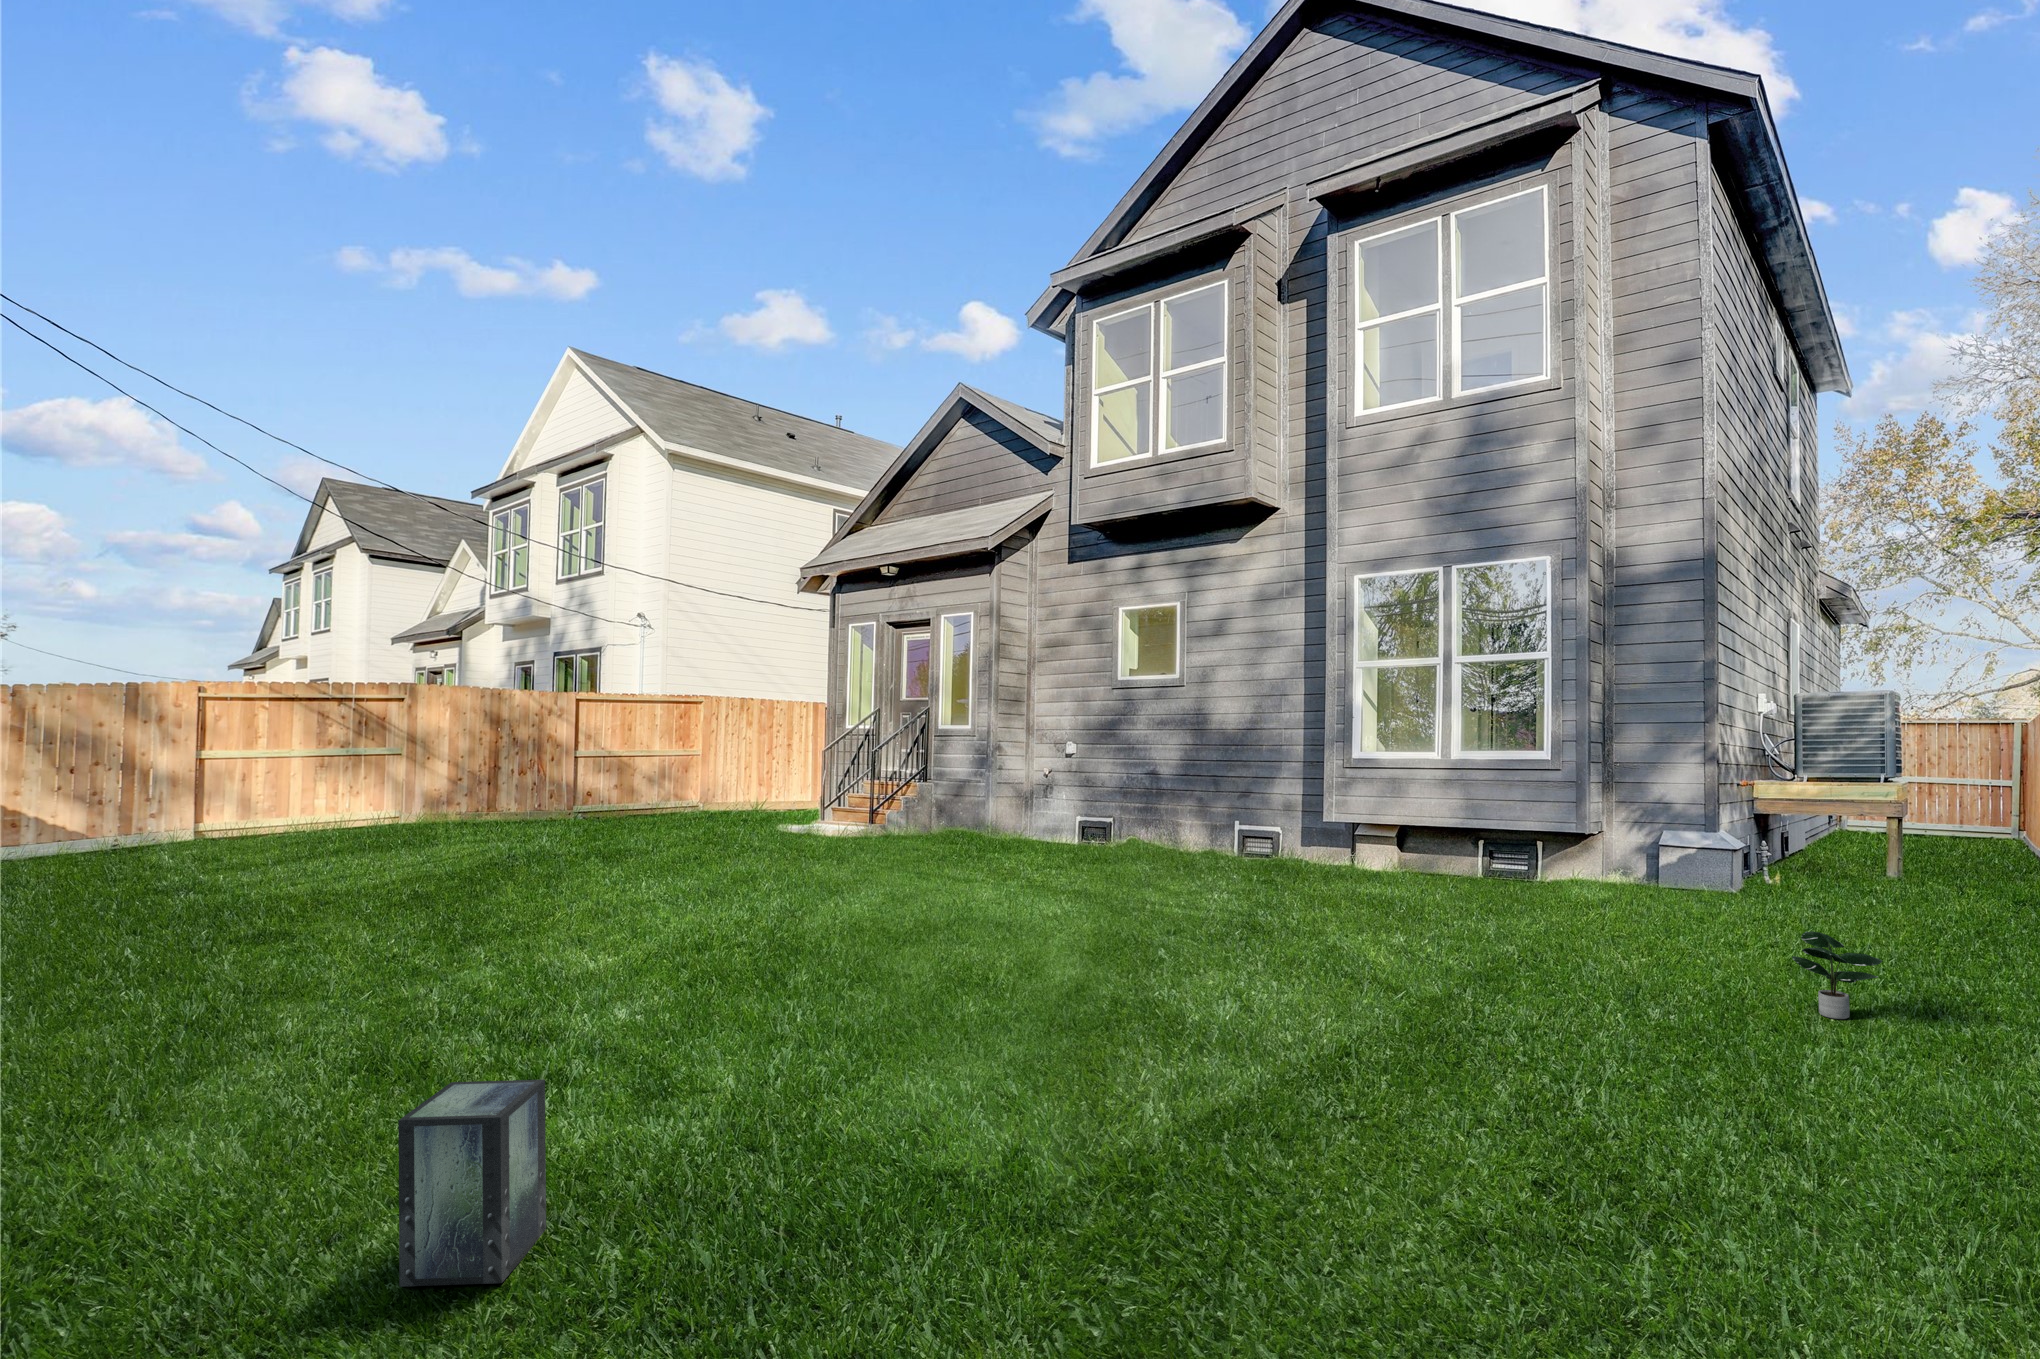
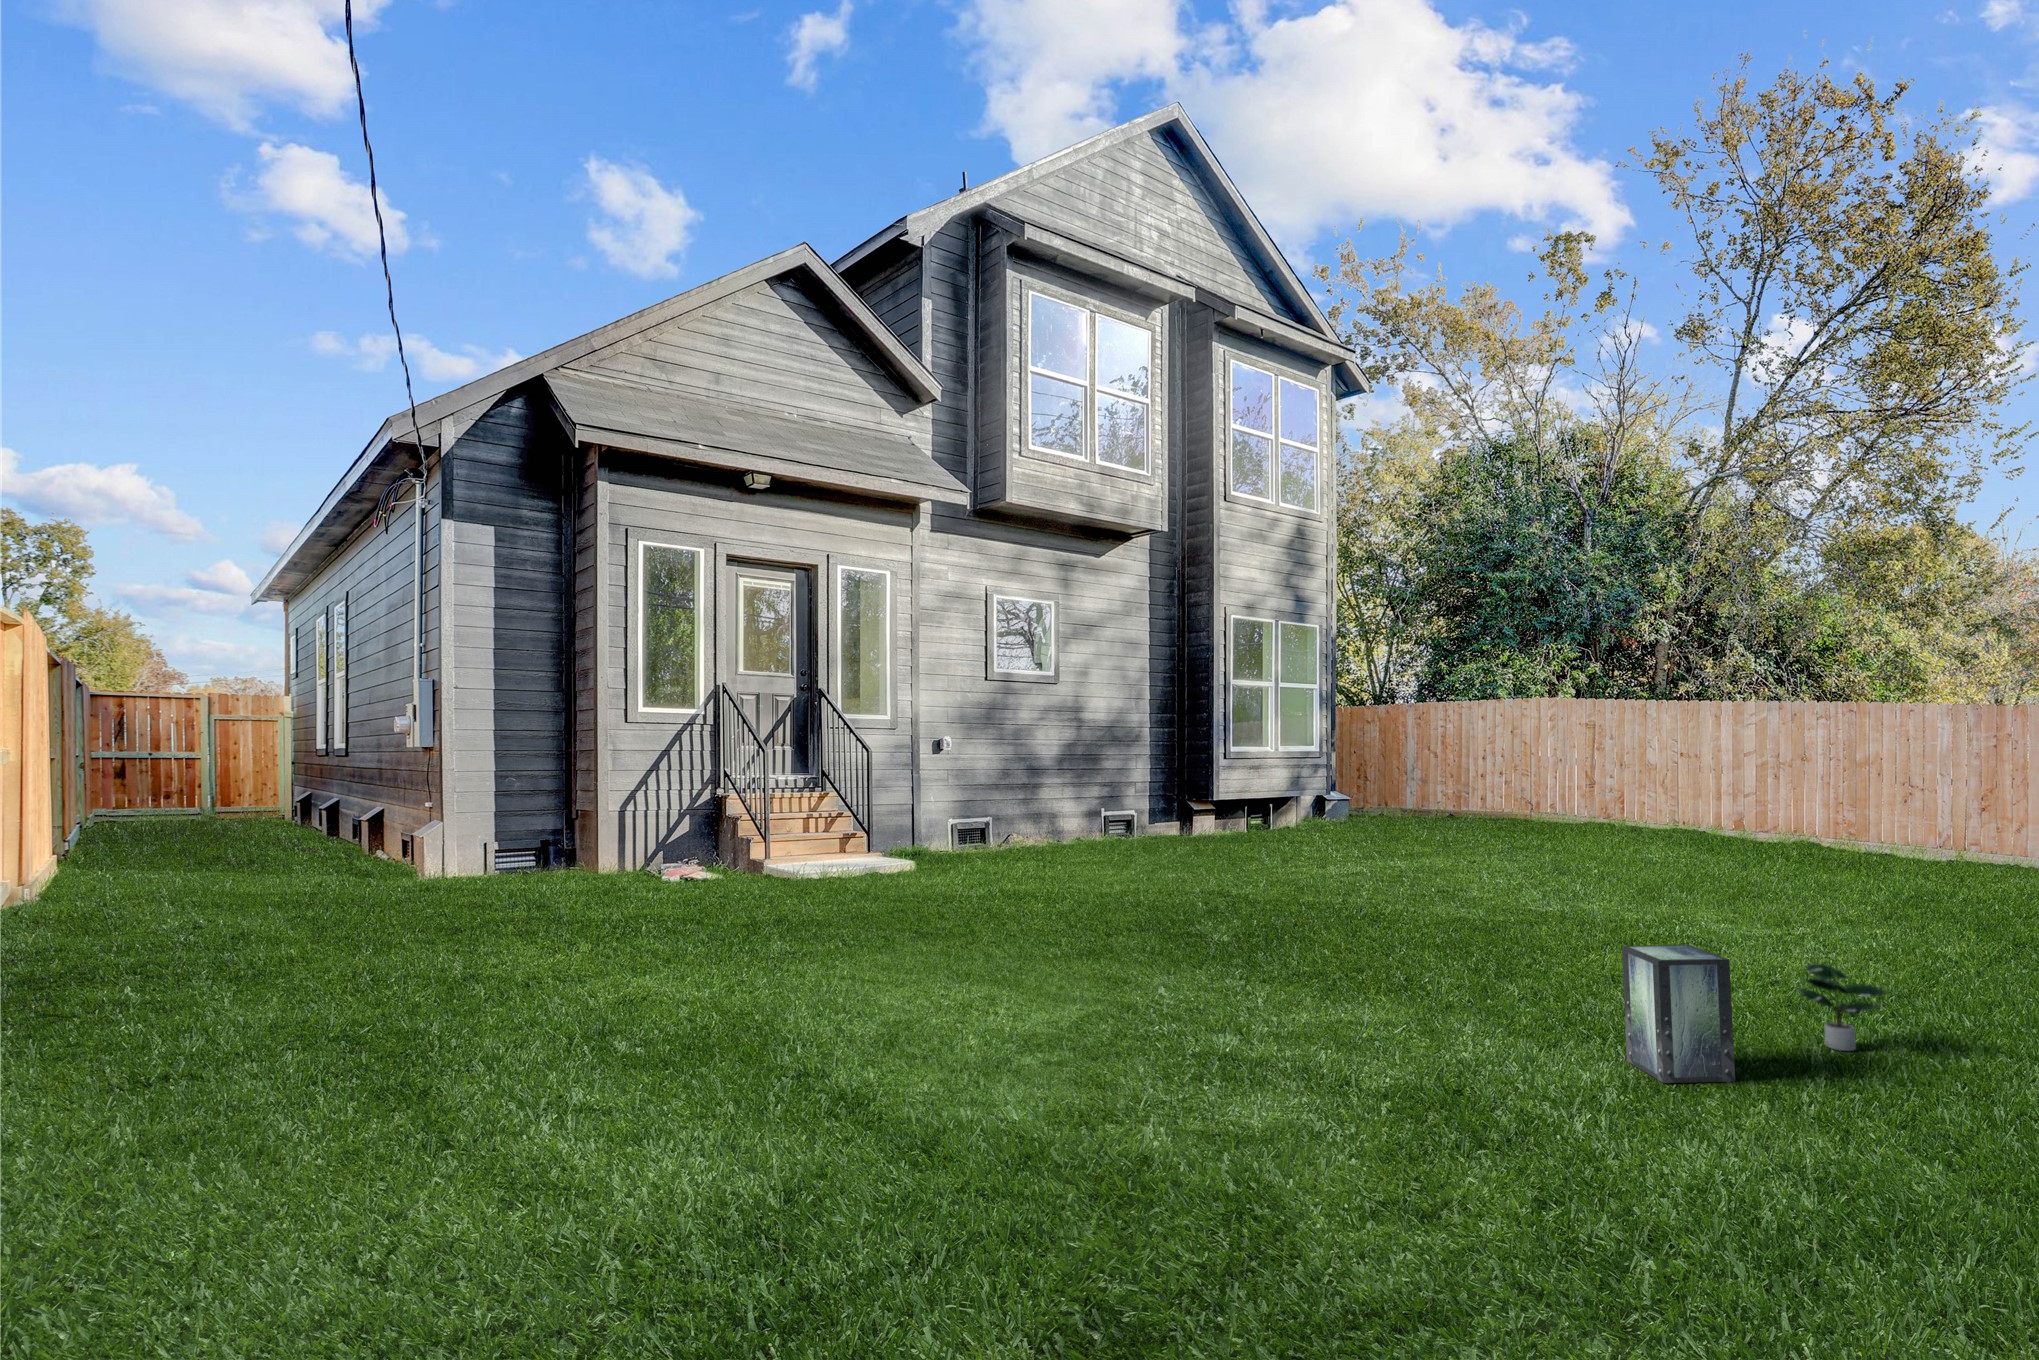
storage box: present [398,1080,546,1287] -> present [1622,945,1735,1083]

